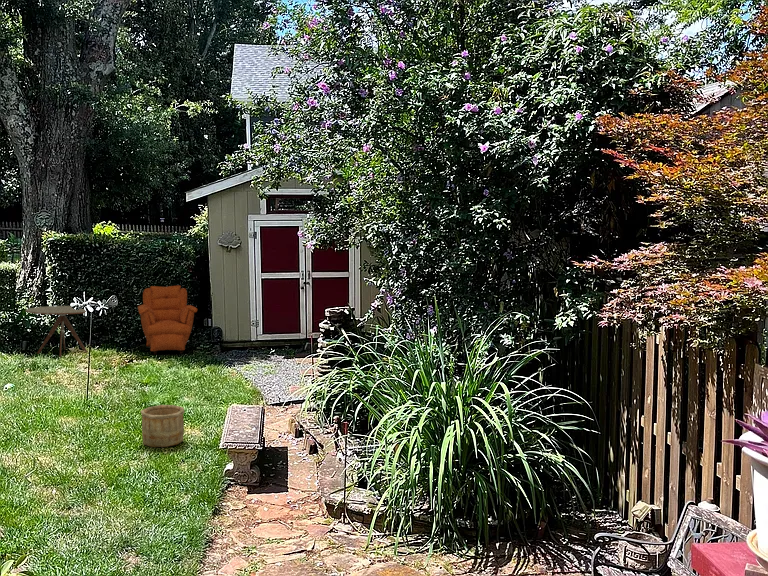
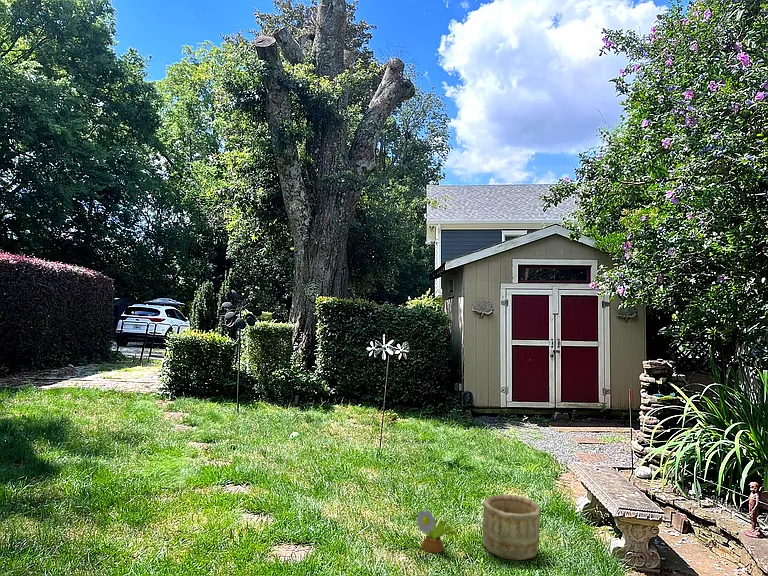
armchair: present [138,286,197,354] -> none [399,348,457,416]
round table: present [26,306,87,357] -> none [303,363,364,412]
decorative plant: none [85,418,117,449] -> present [414,508,457,553]

